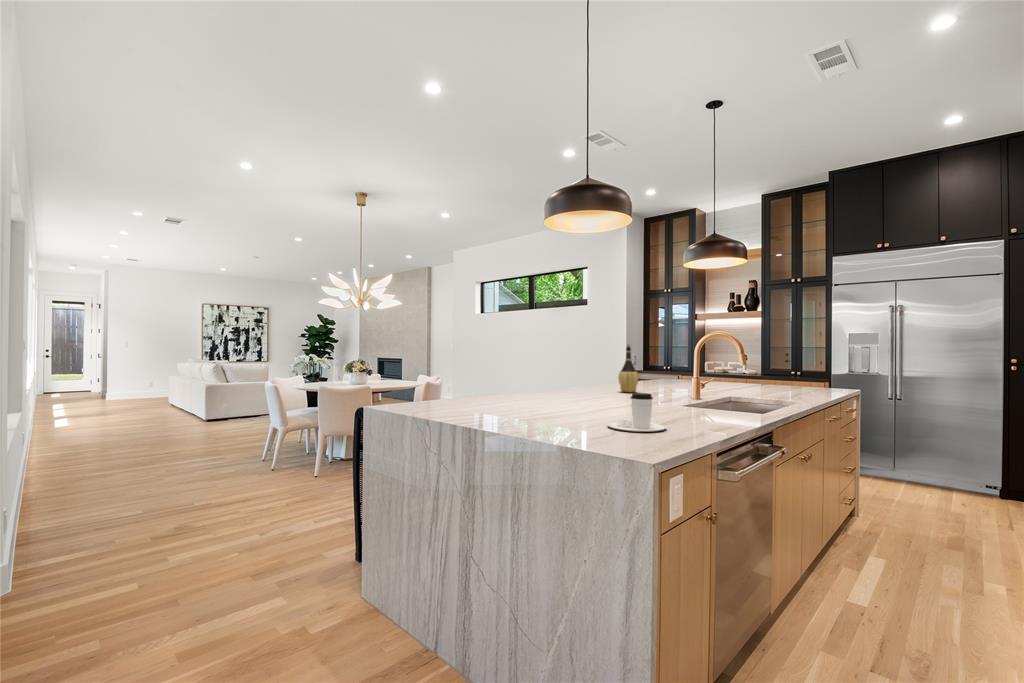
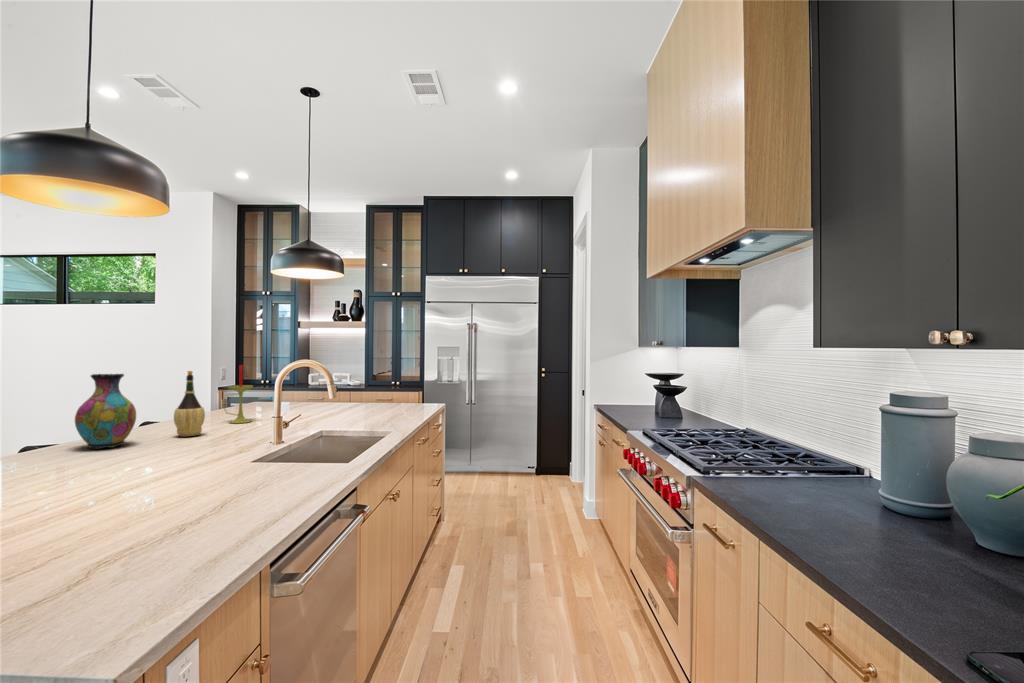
candle: none [647,342,670,389] -> present [222,365,253,423]
vase: none [565,343,598,393] -> present [75,374,136,448]
coffee cup: present [607,393,666,432] -> none [98,475,208,545]

